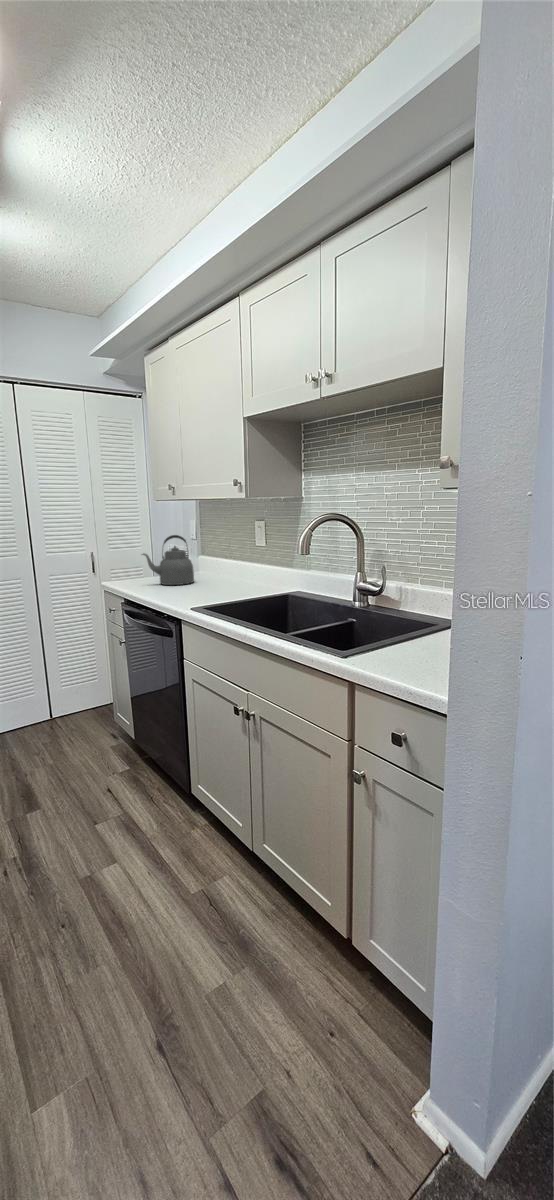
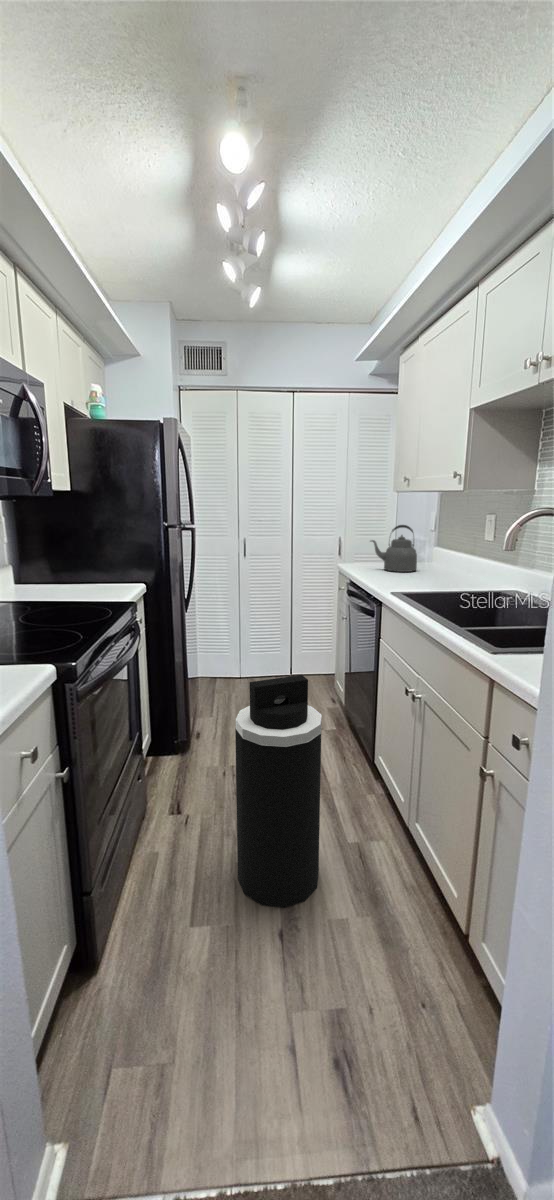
trash can: none [52,723,179,1022] -> present [235,675,322,908]

